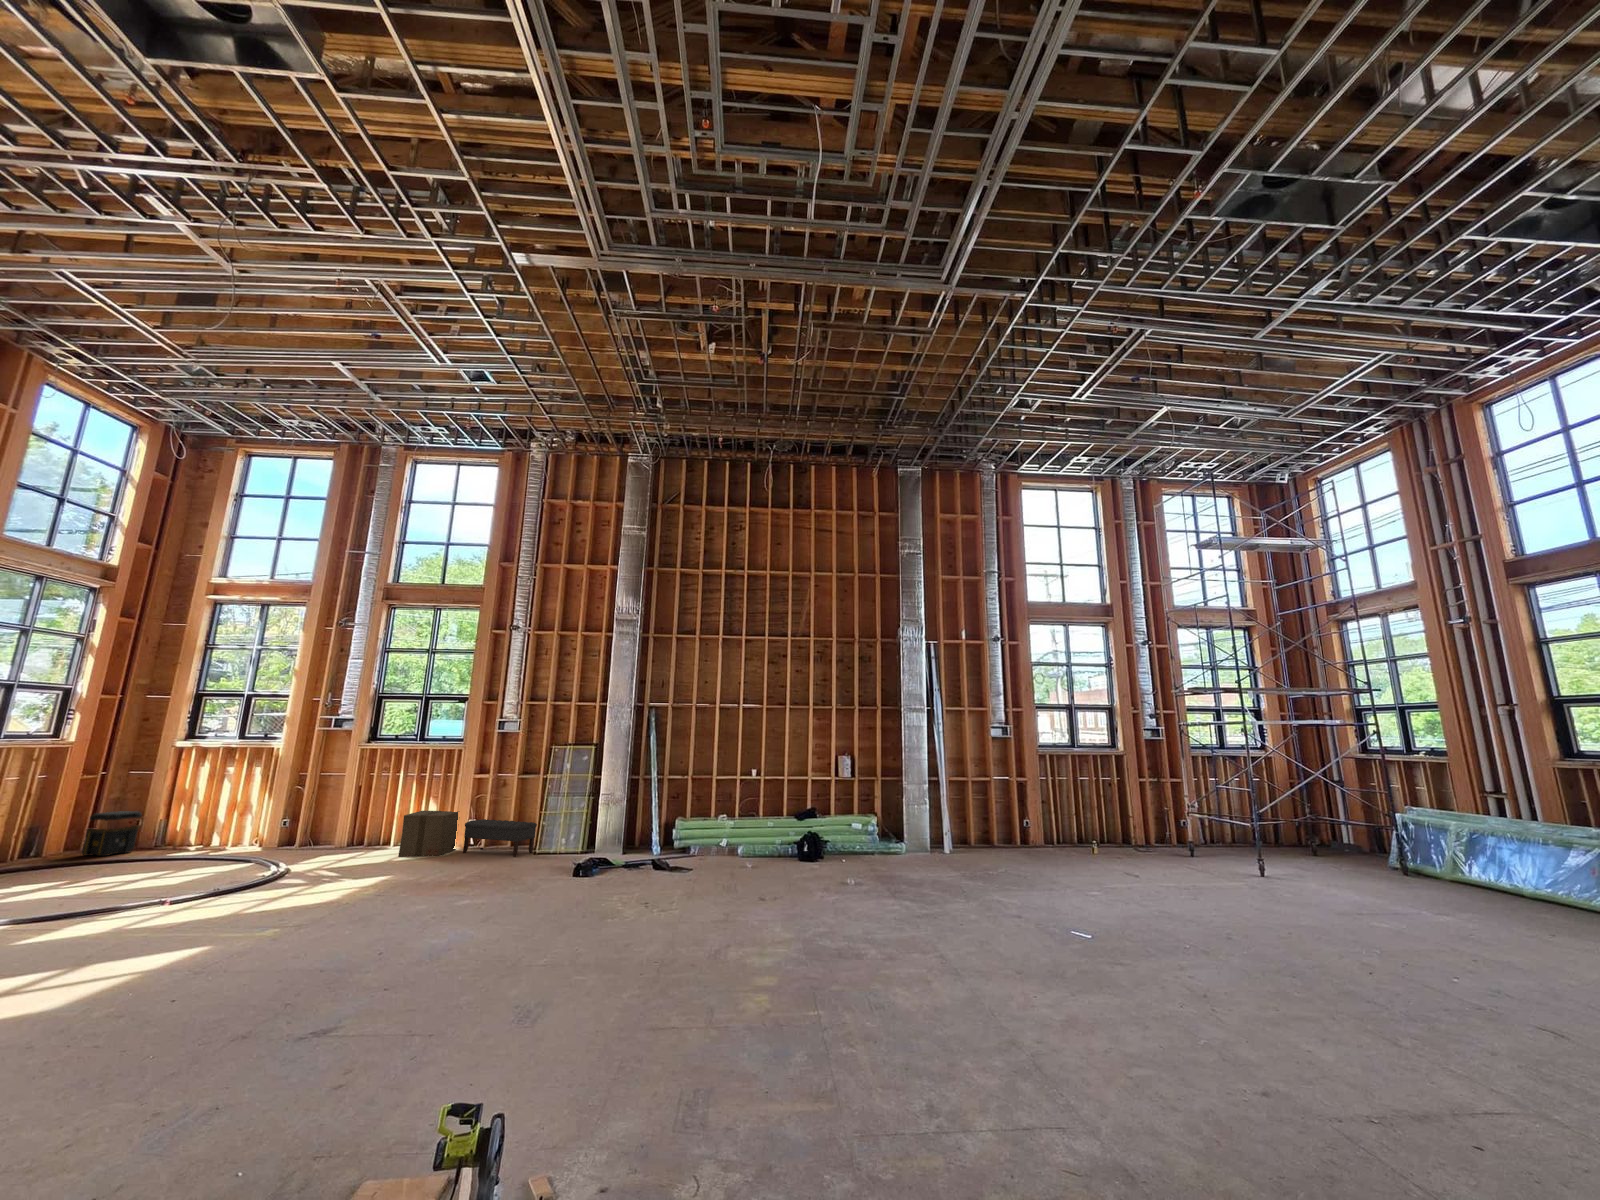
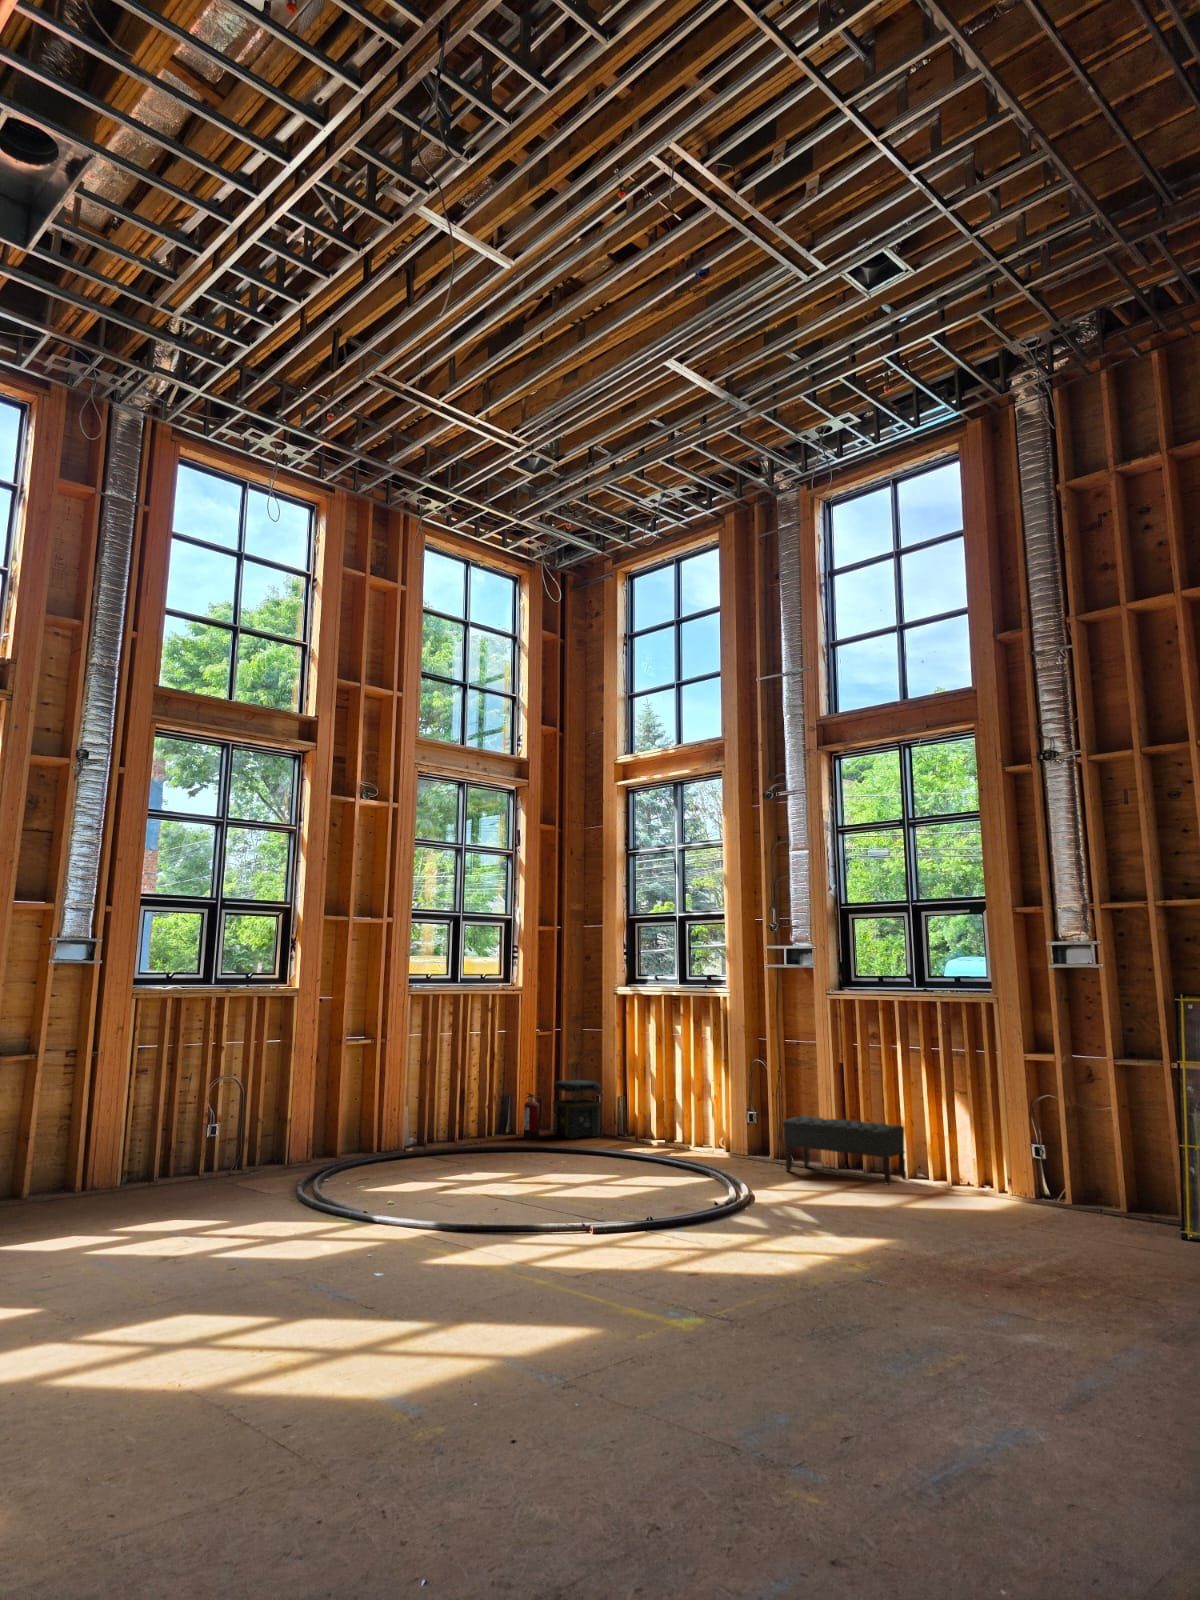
cardboard box: present [398,811,458,857] -> none [910,1115,1014,1208]
bench: present [463,819,537,857] -> present [783,1116,907,1185]
fire extinguisher: none [48,824,74,861] -> present [523,1093,541,1139]

